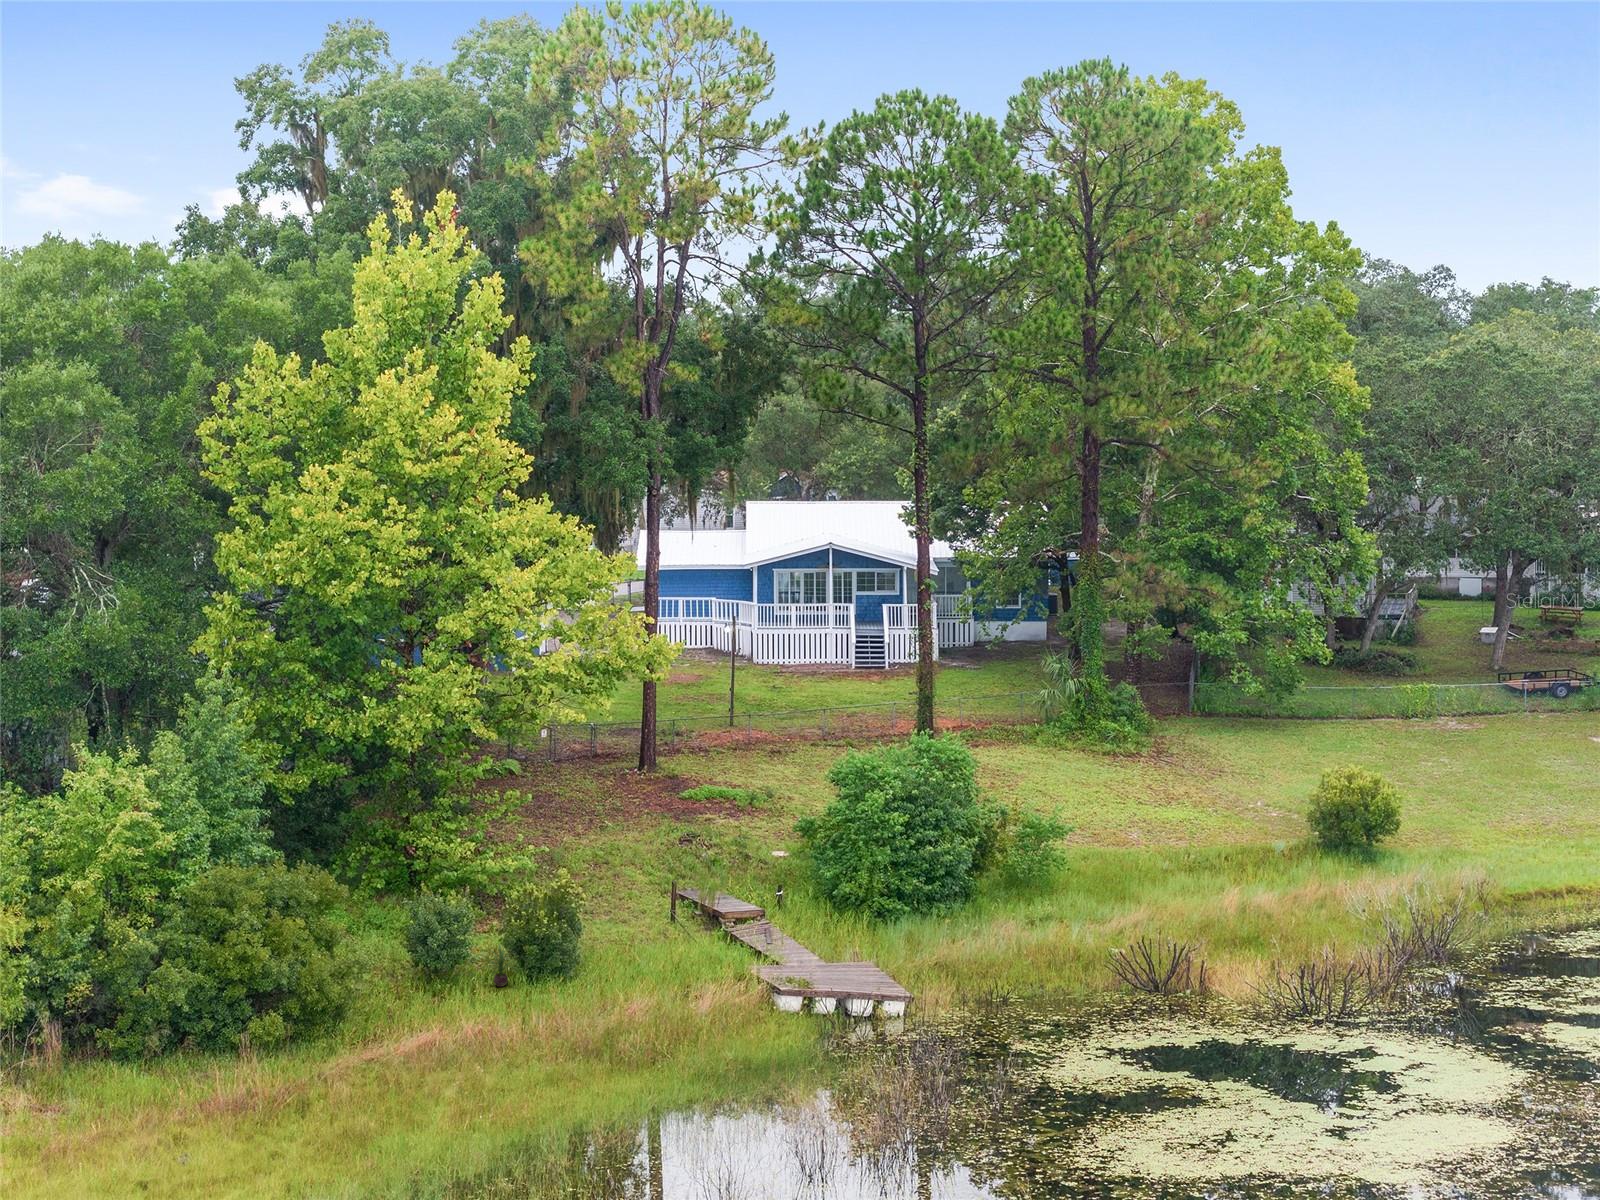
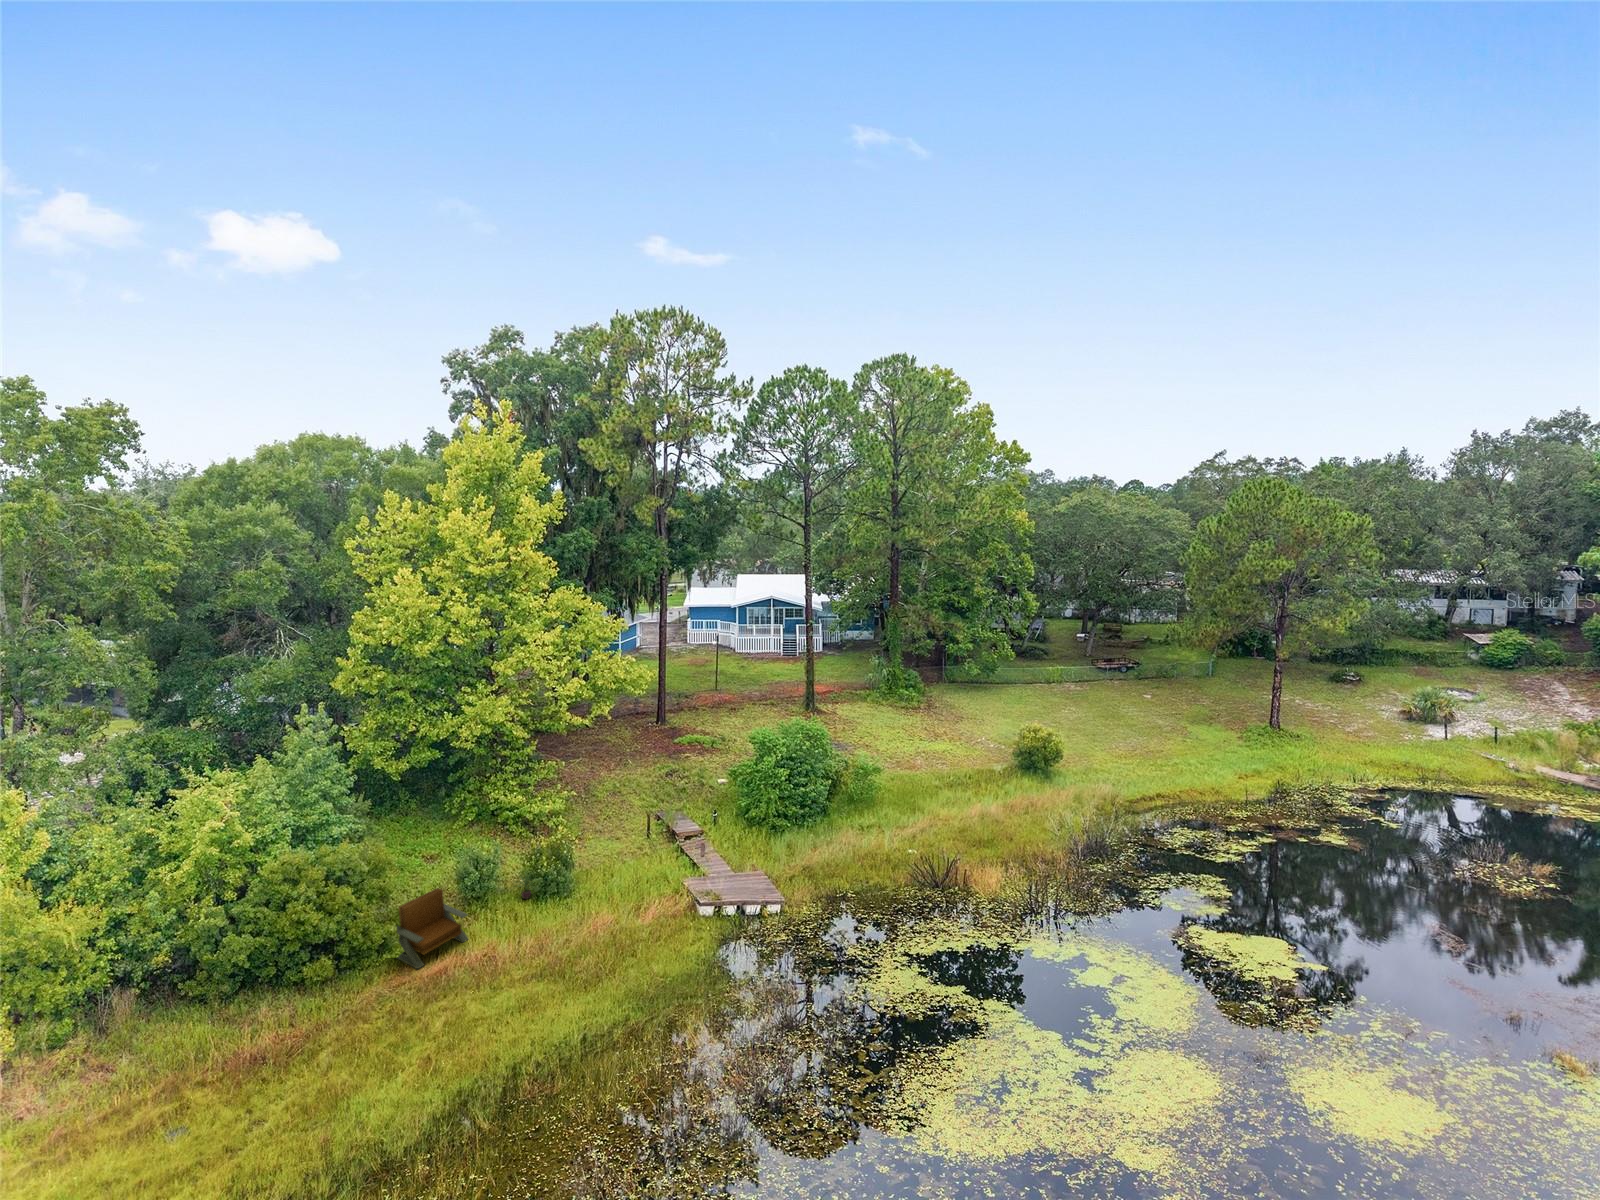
lounge chair: none [328,949,435,1053] -> present [397,888,468,969]

